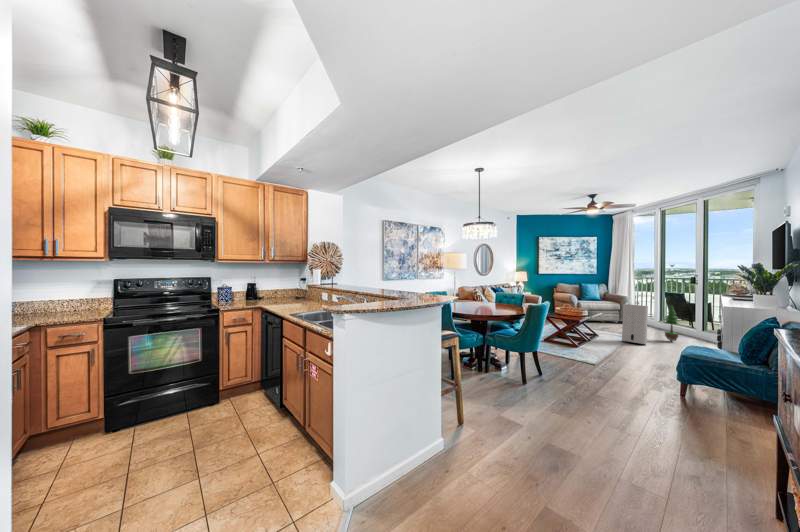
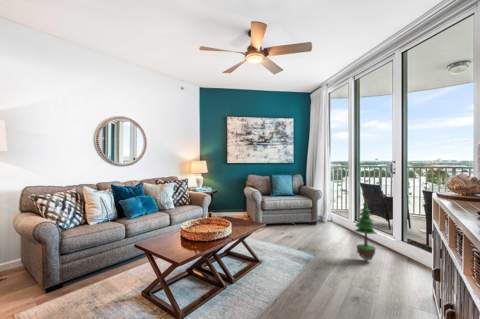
air purifier: present [622,304,648,344] -> none [291,202,329,275]

